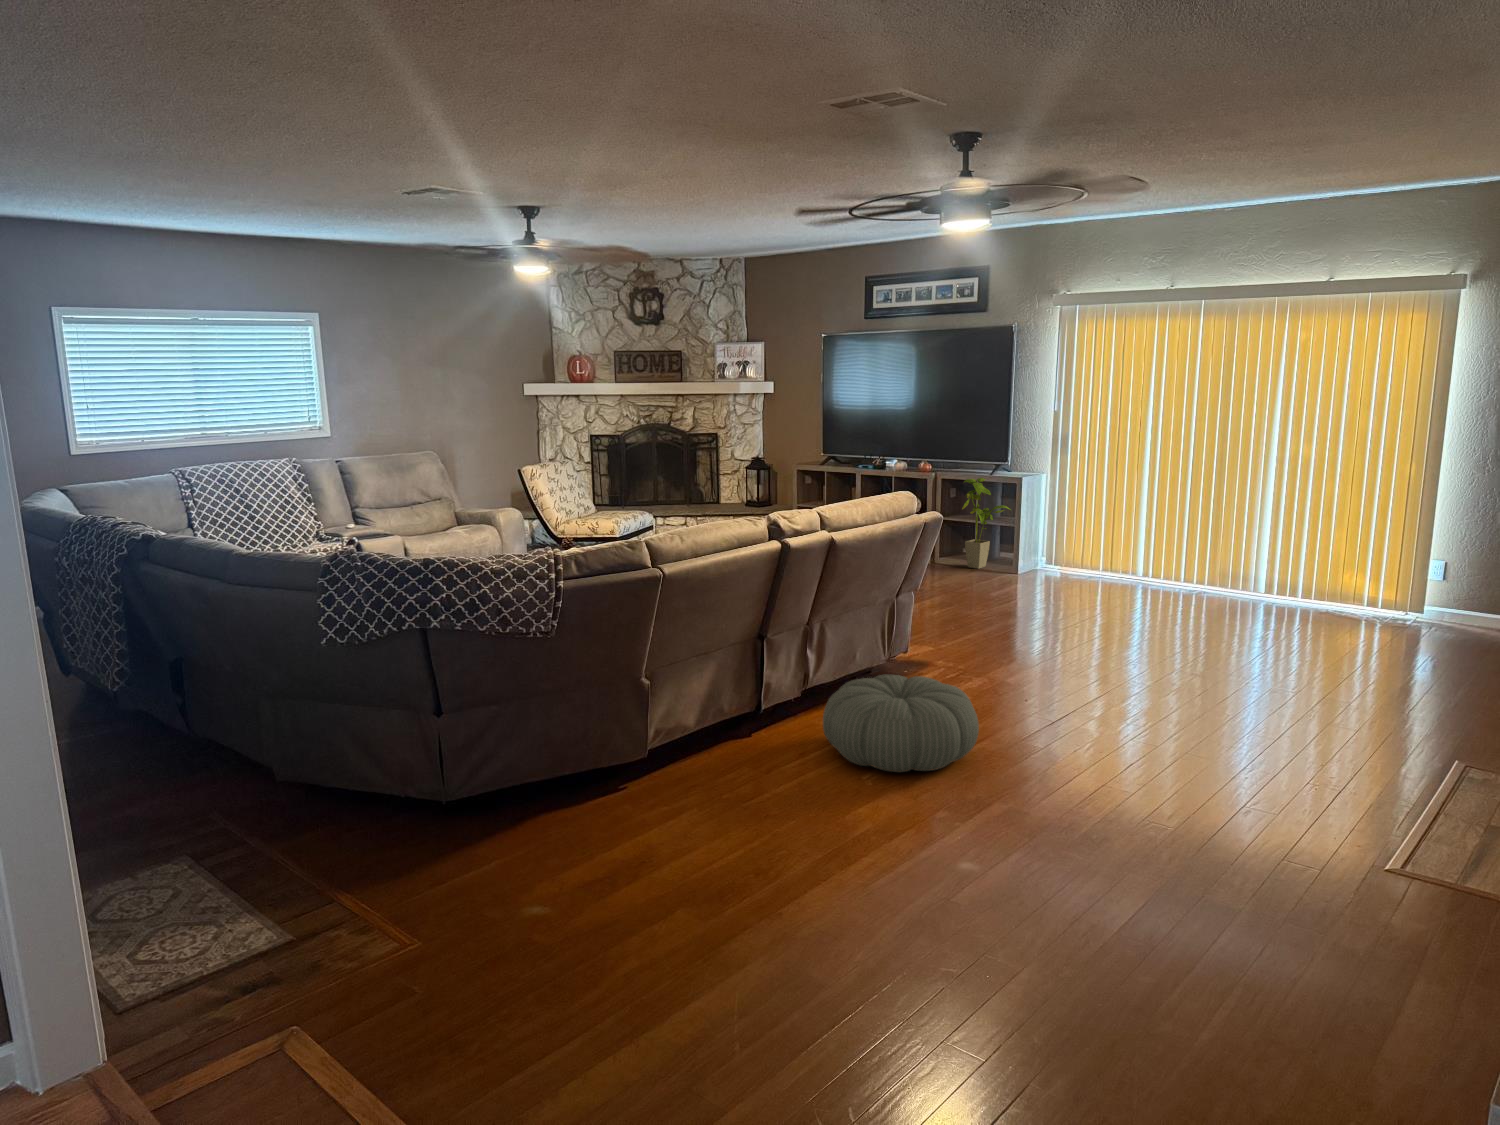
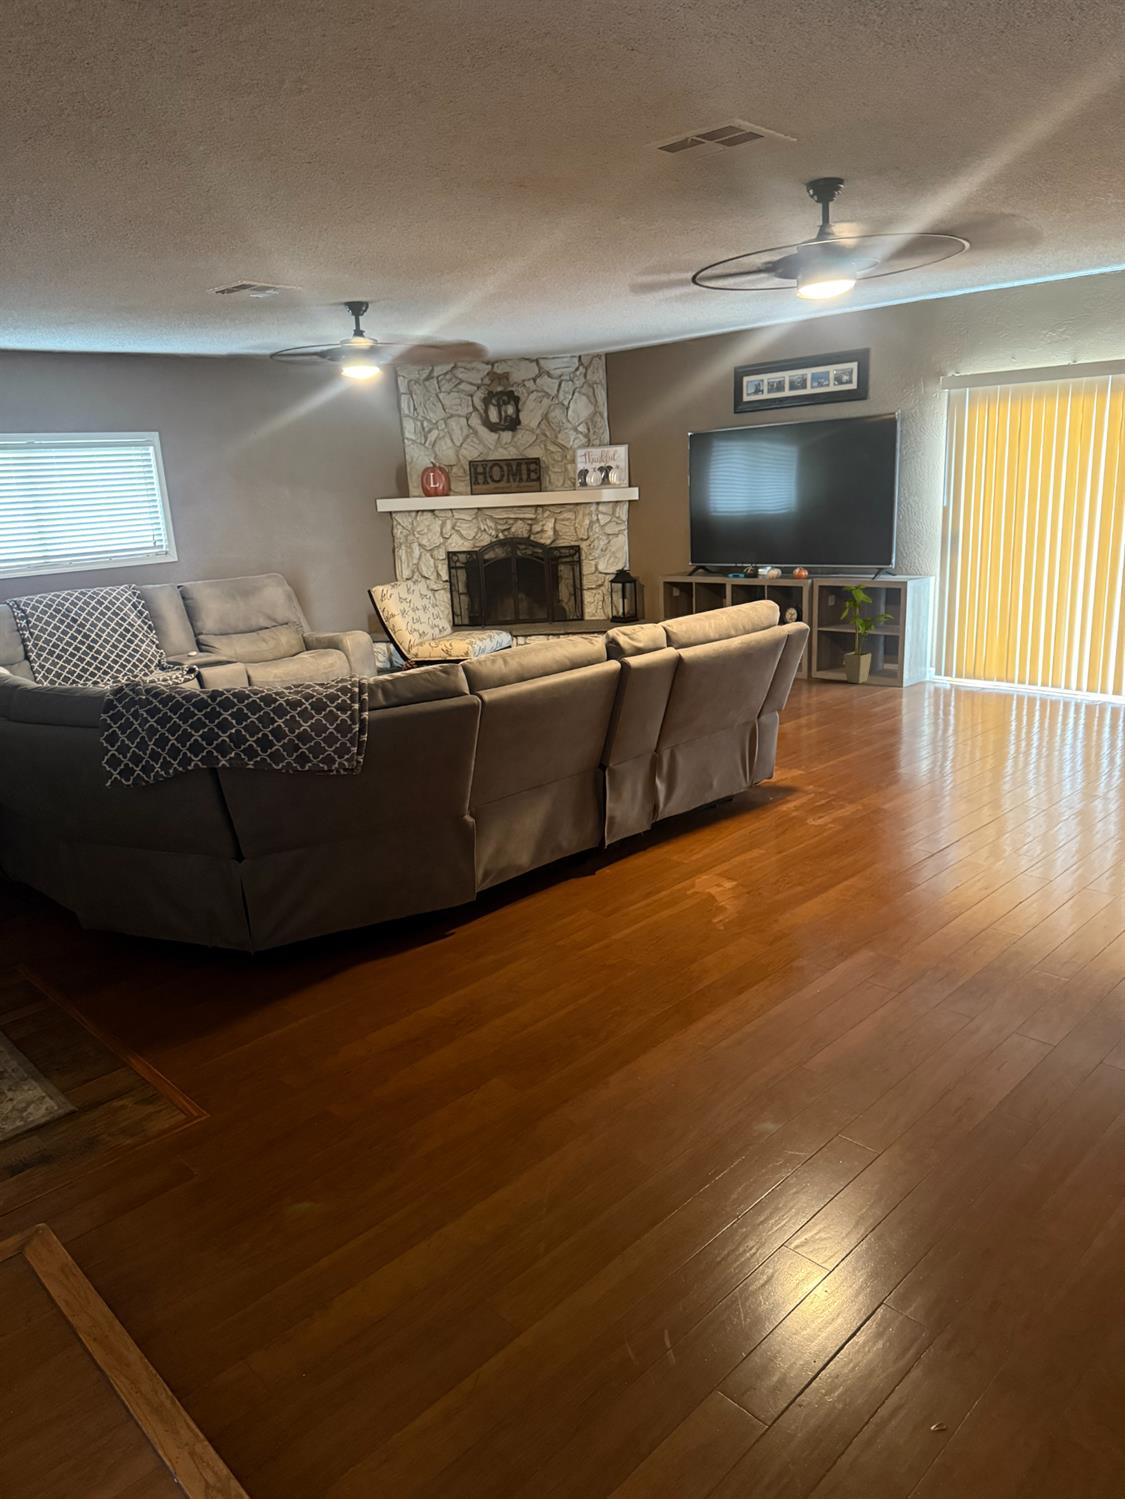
pouf: present [823,675,979,772] -> none [670,807,846,918]

